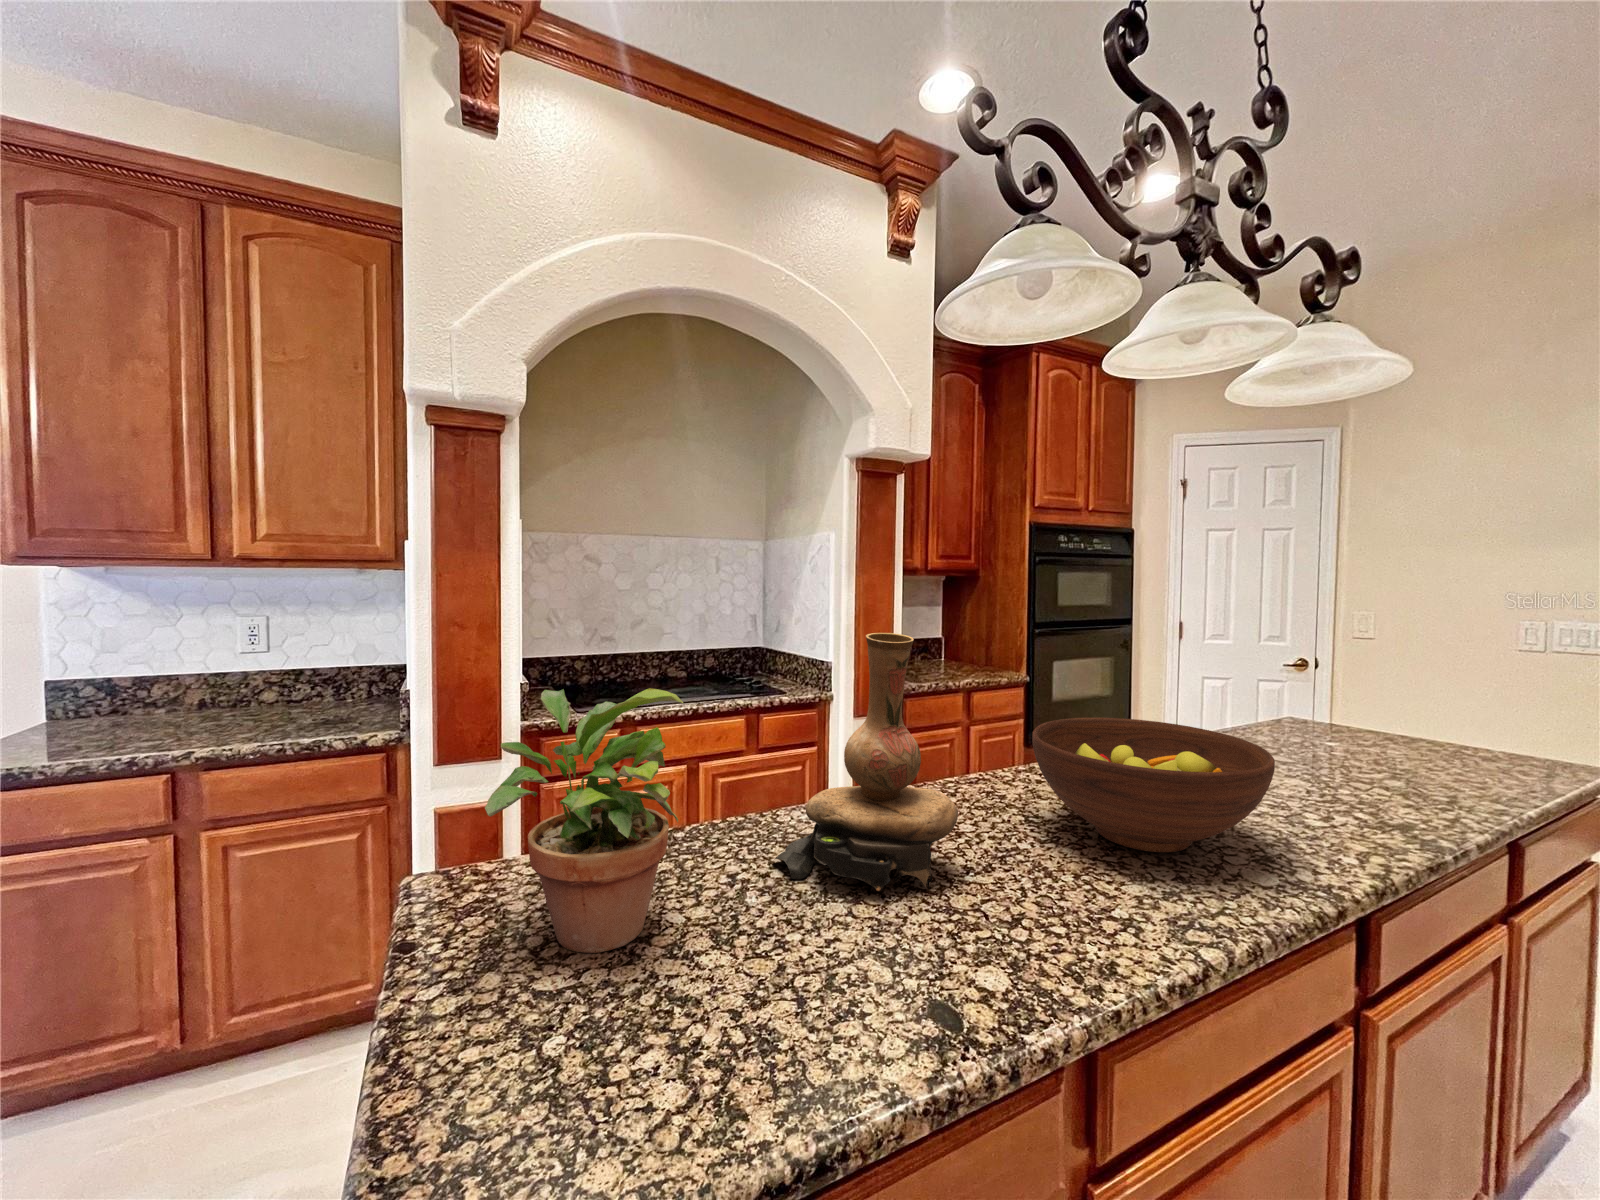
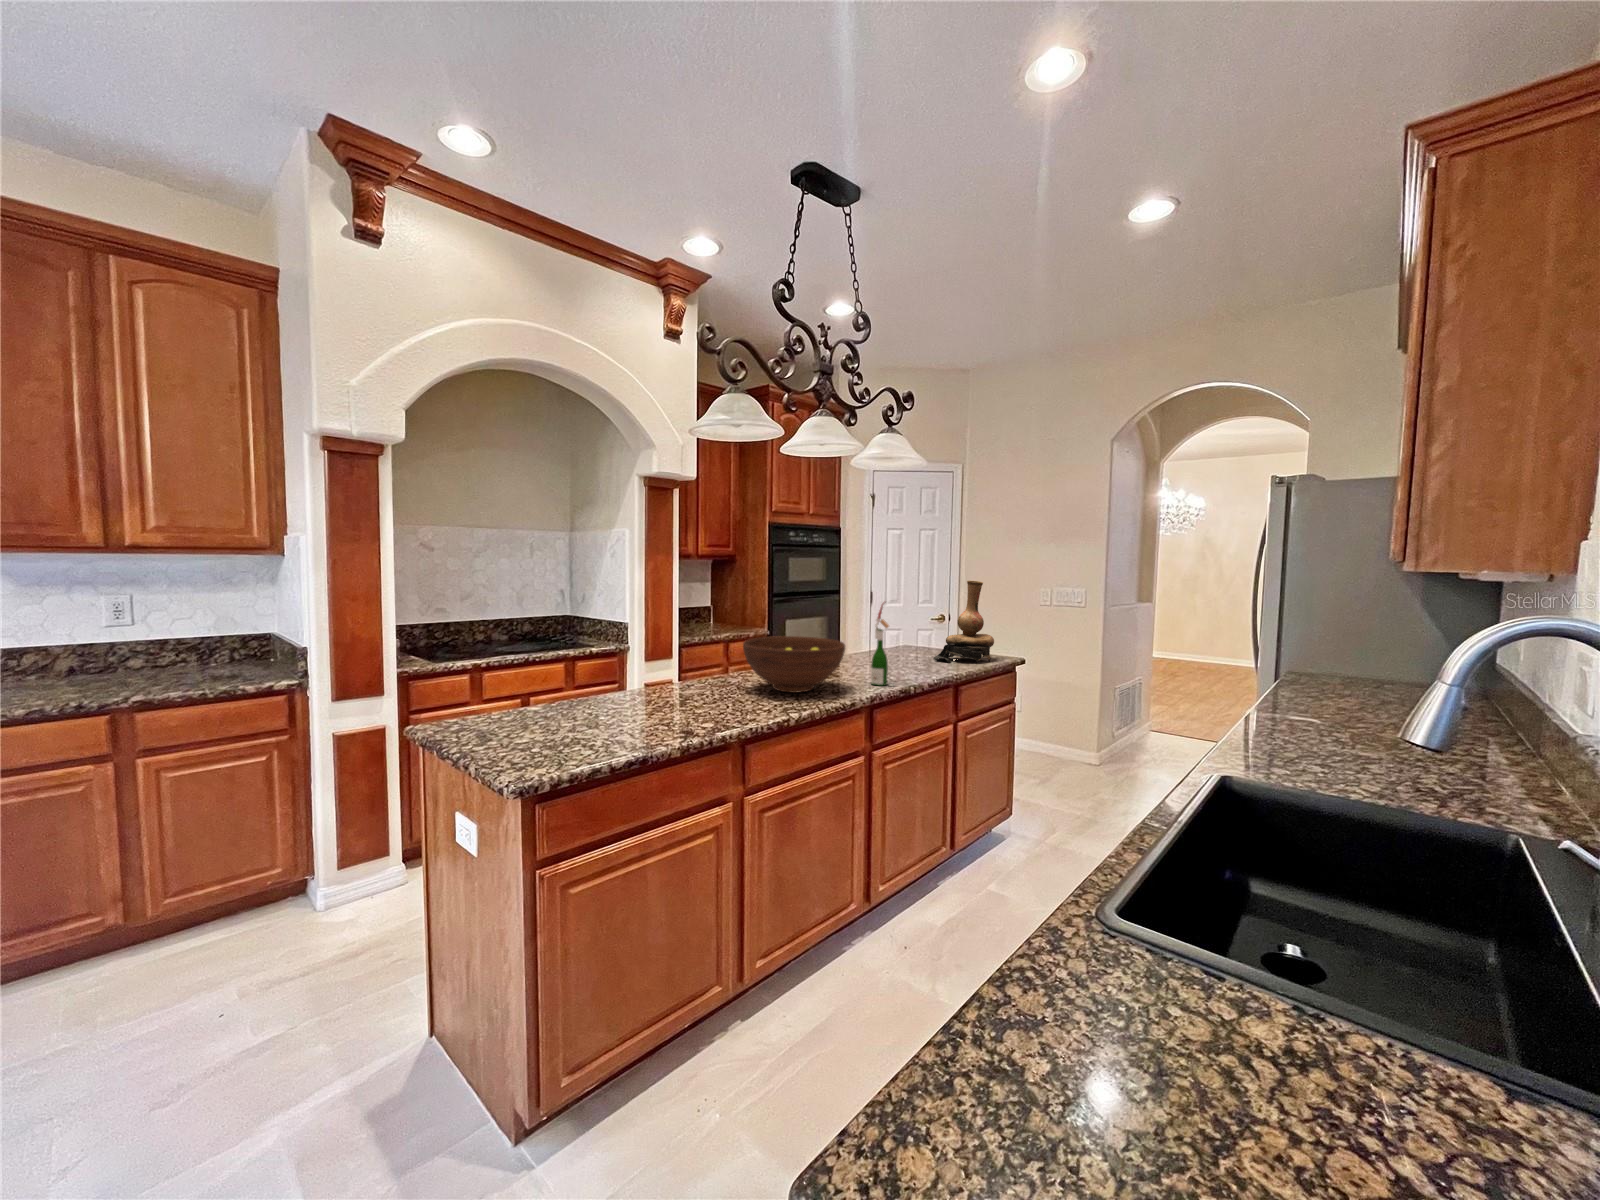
vase: present [775,633,958,891] -> present [933,581,994,662]
wine bottle: none [1316,658,1385,850] -> present [871,603,894,686]
potted plant: present [485,688,683,953] -> none [485,616,579,734]

